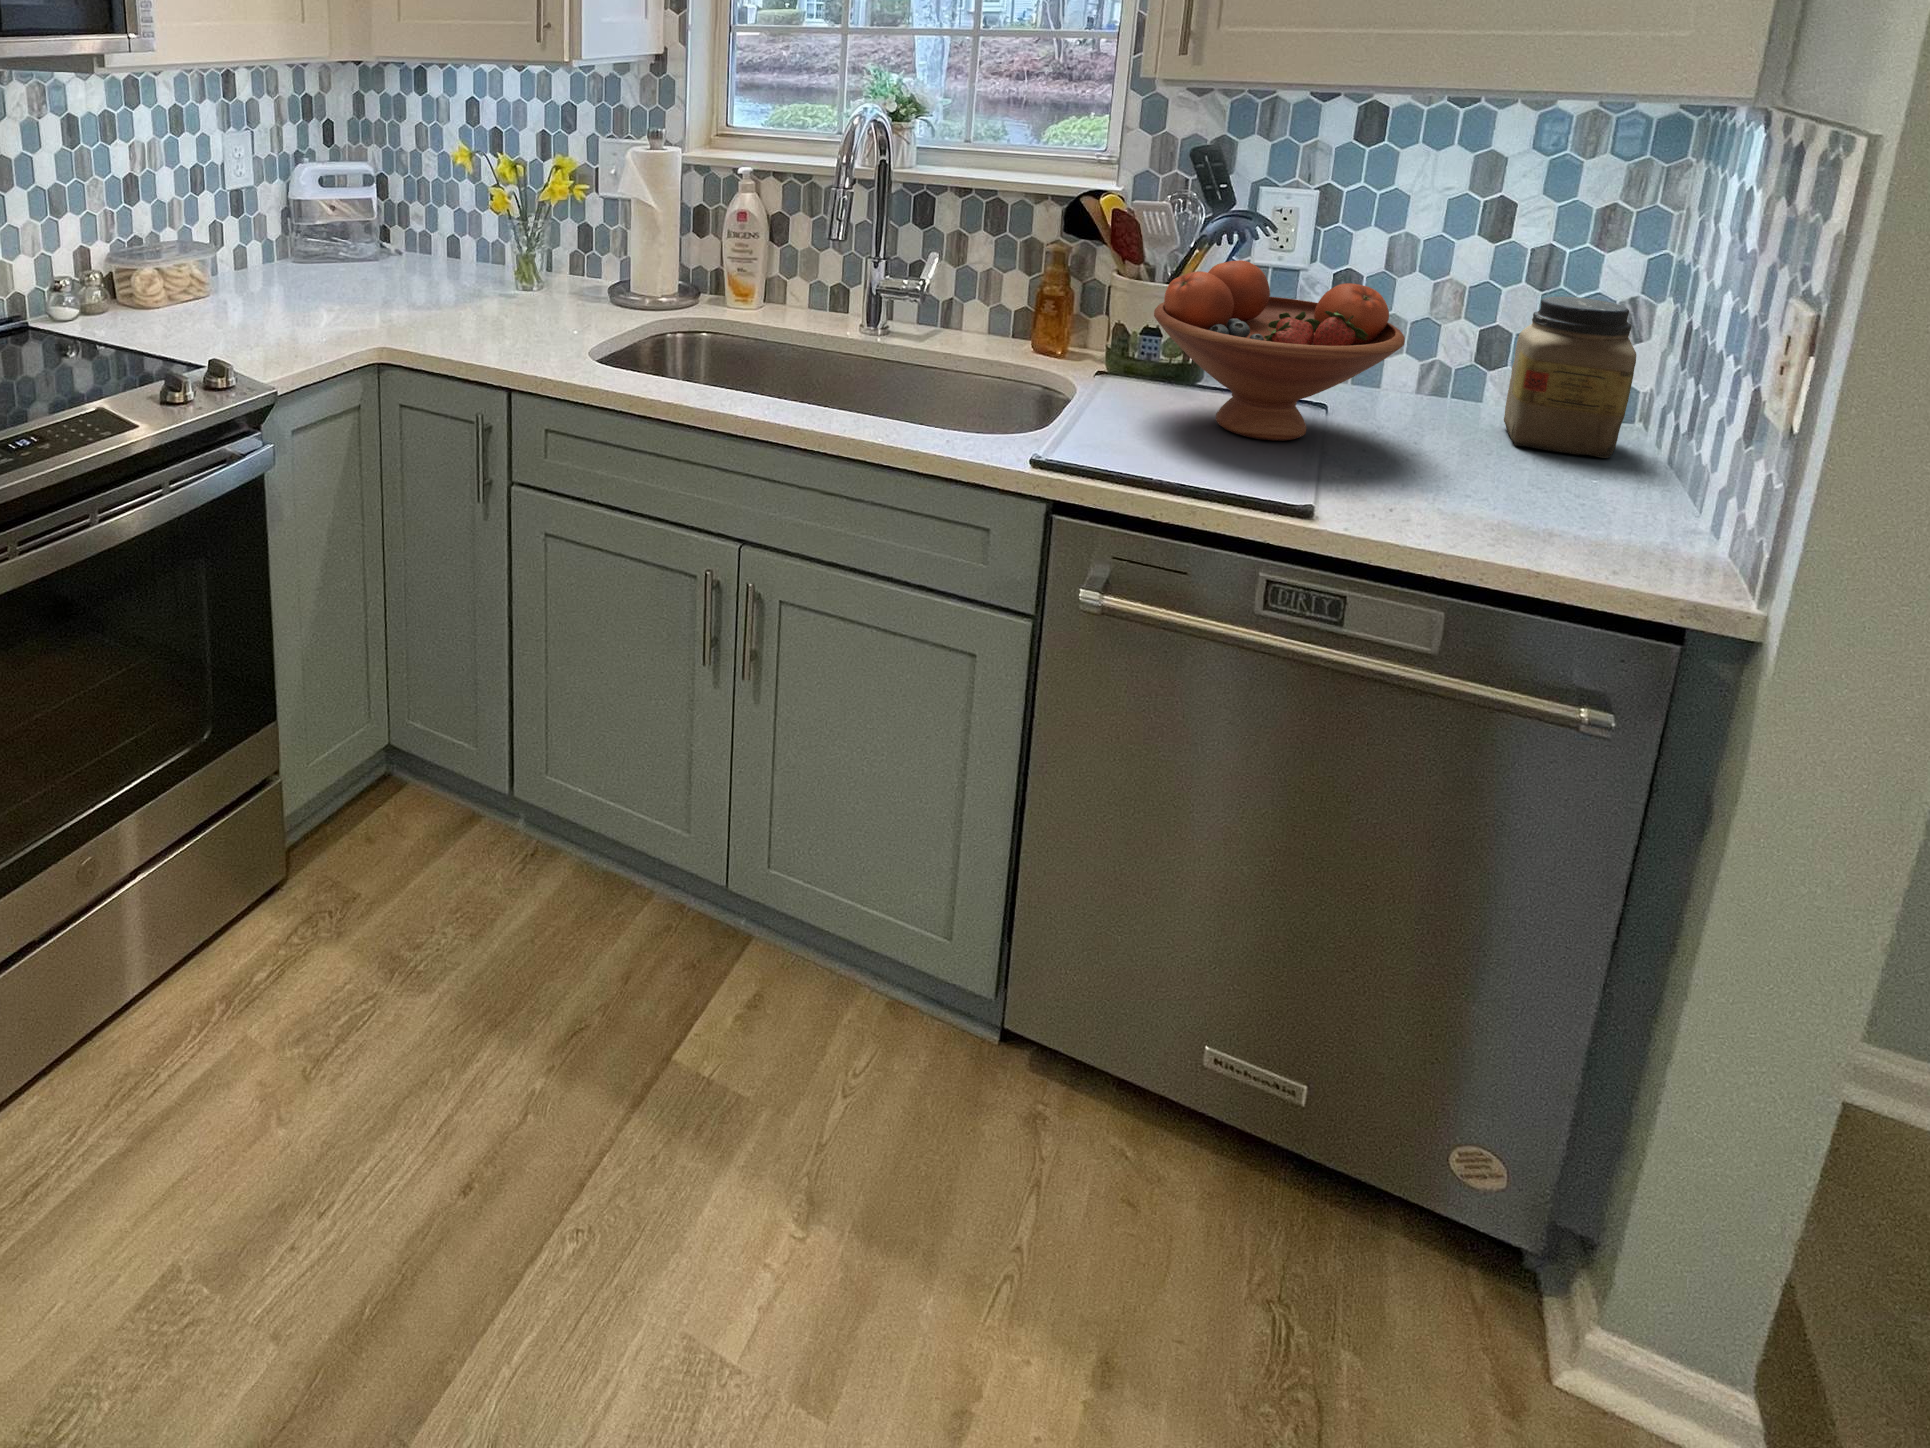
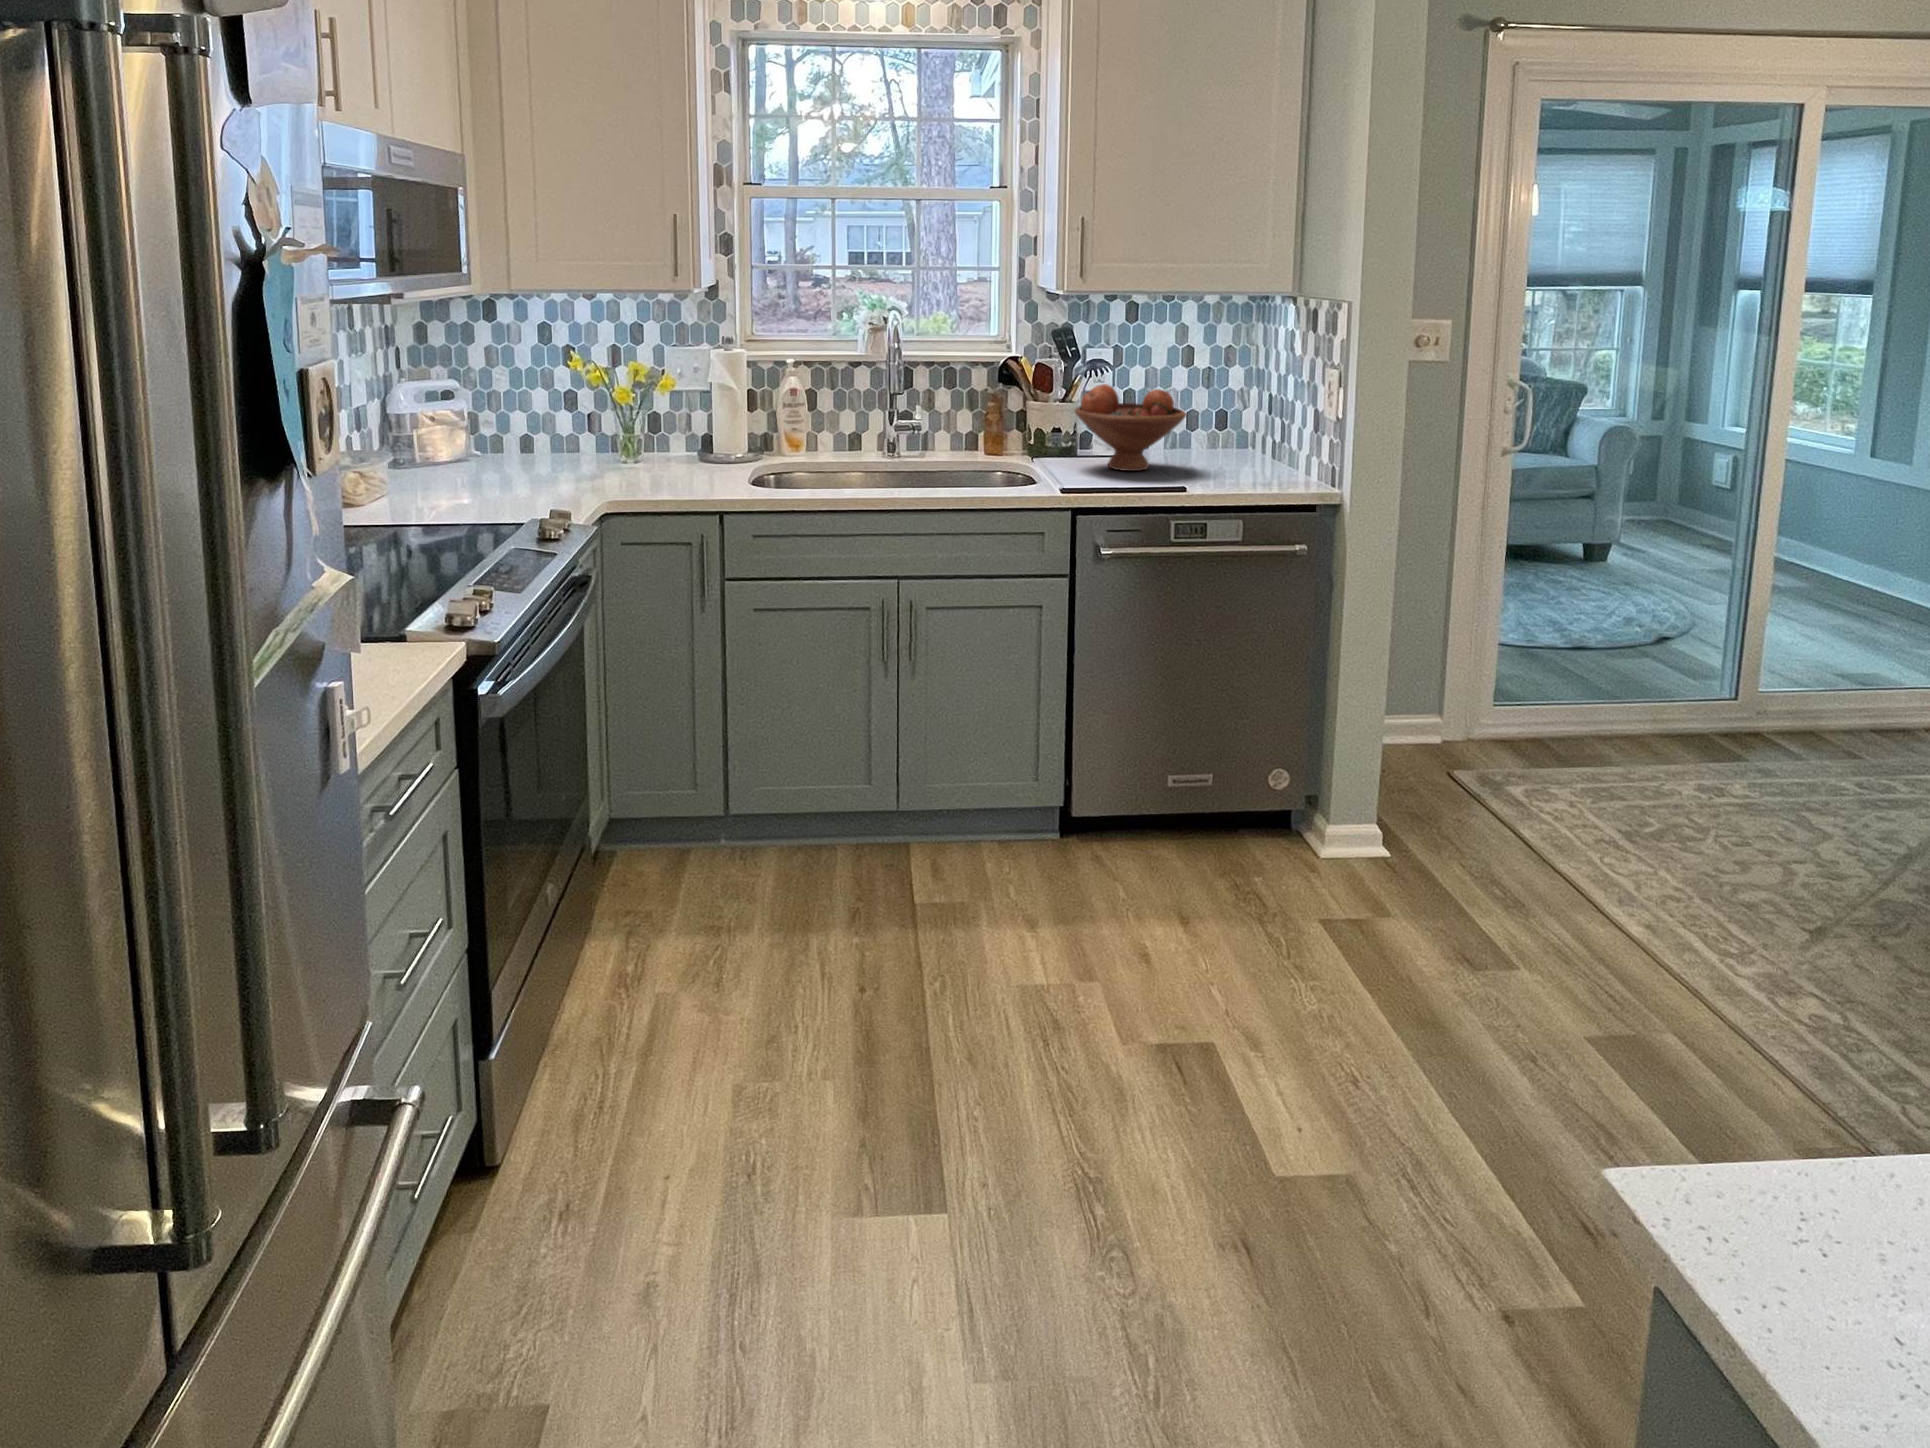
jar: present [1504,297,1636,458] -> none [1209,390,1259,461]

